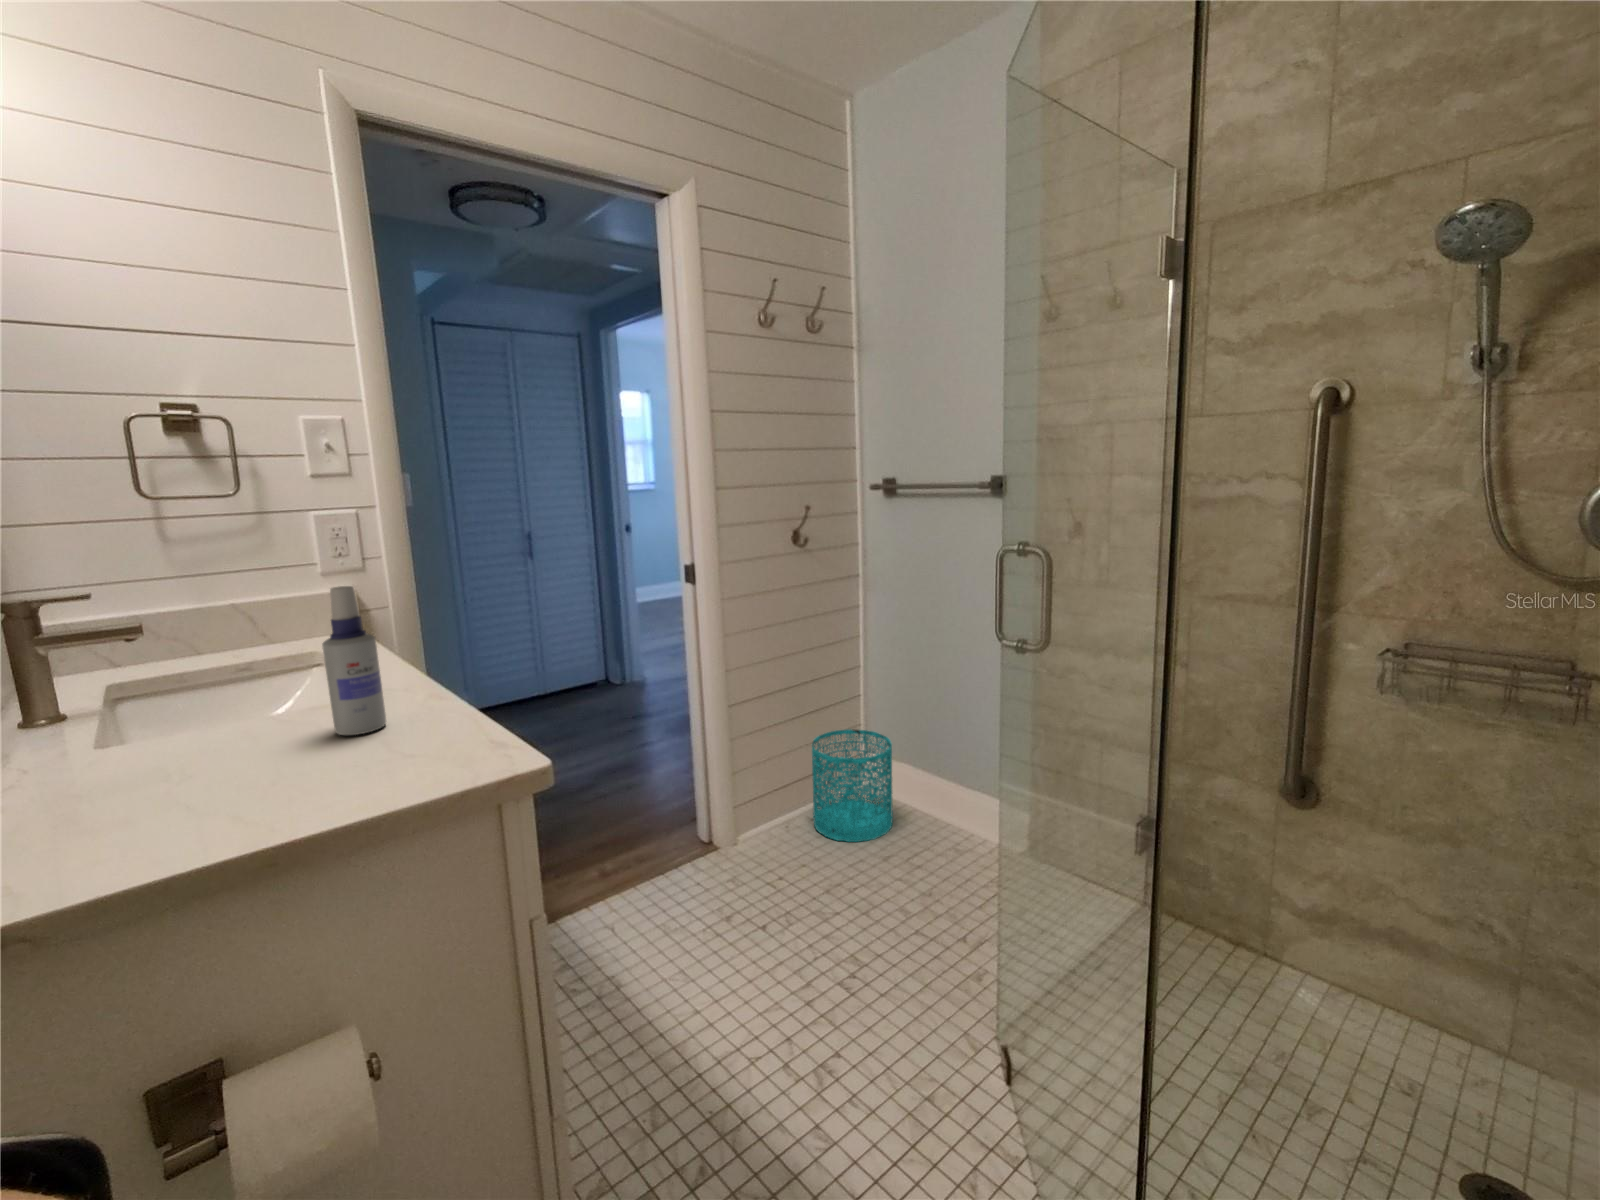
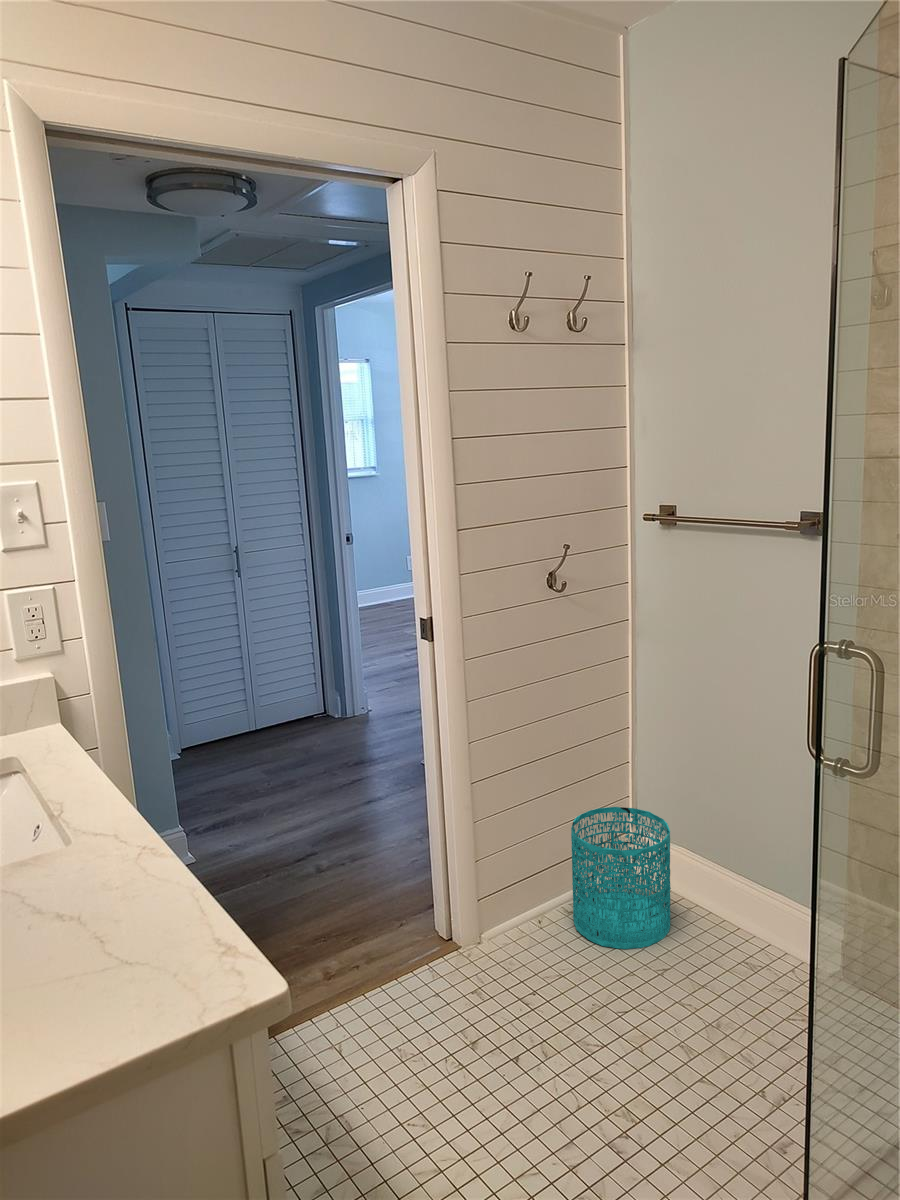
spray bottle: present [322,586,386,735] -> none [25,743,94,914]

